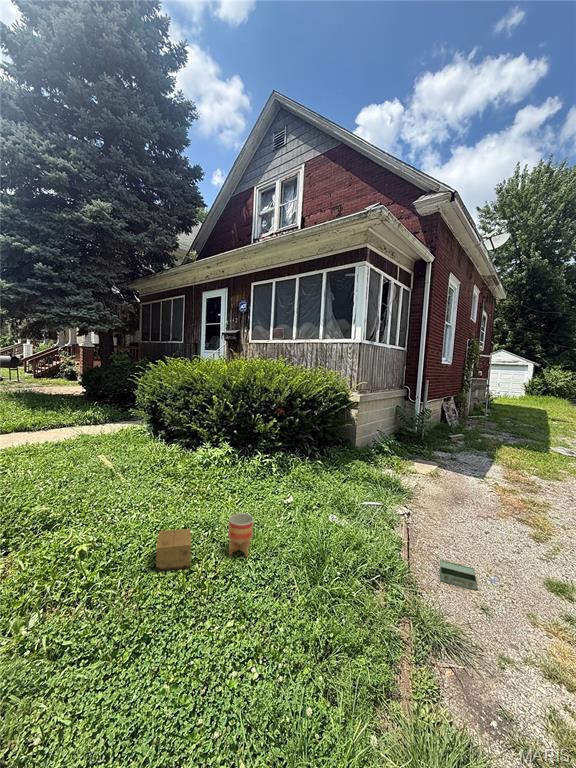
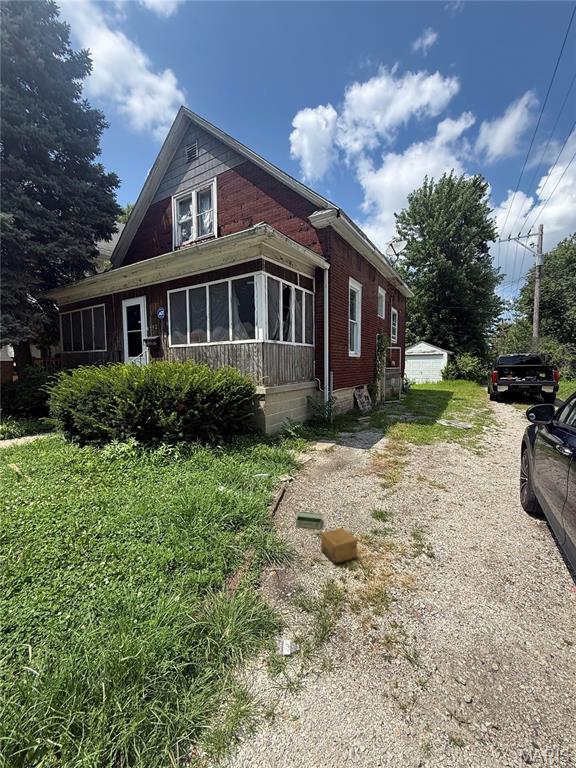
planter: present [228,513,253,557] -> none [115,490,137,525]
cardboard box: present [156,529,191,572] -> present [321,528,357,565]

